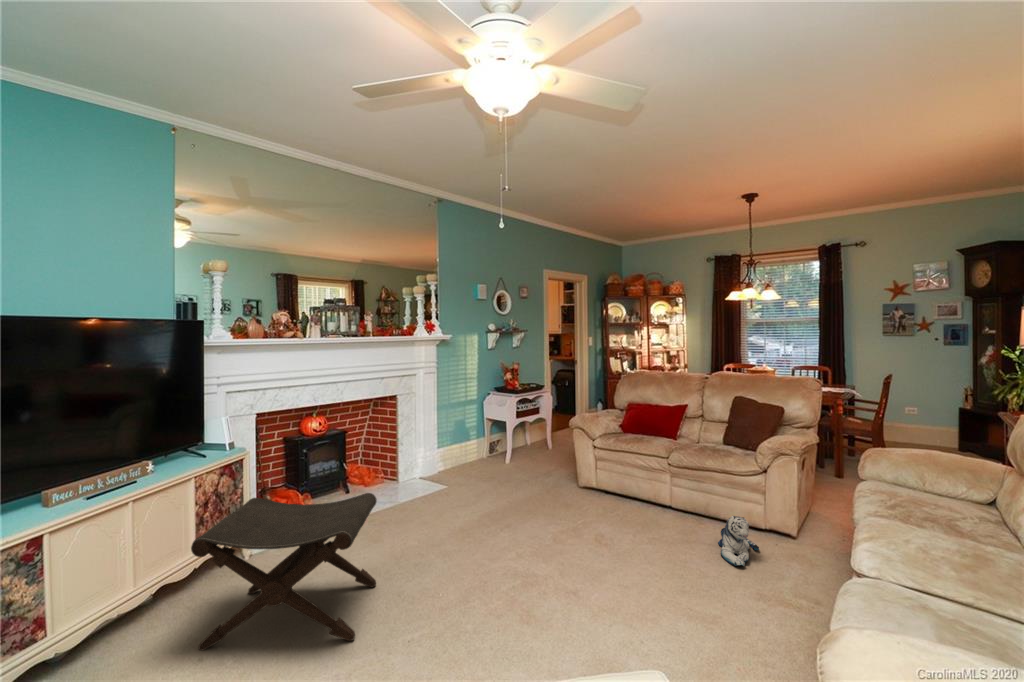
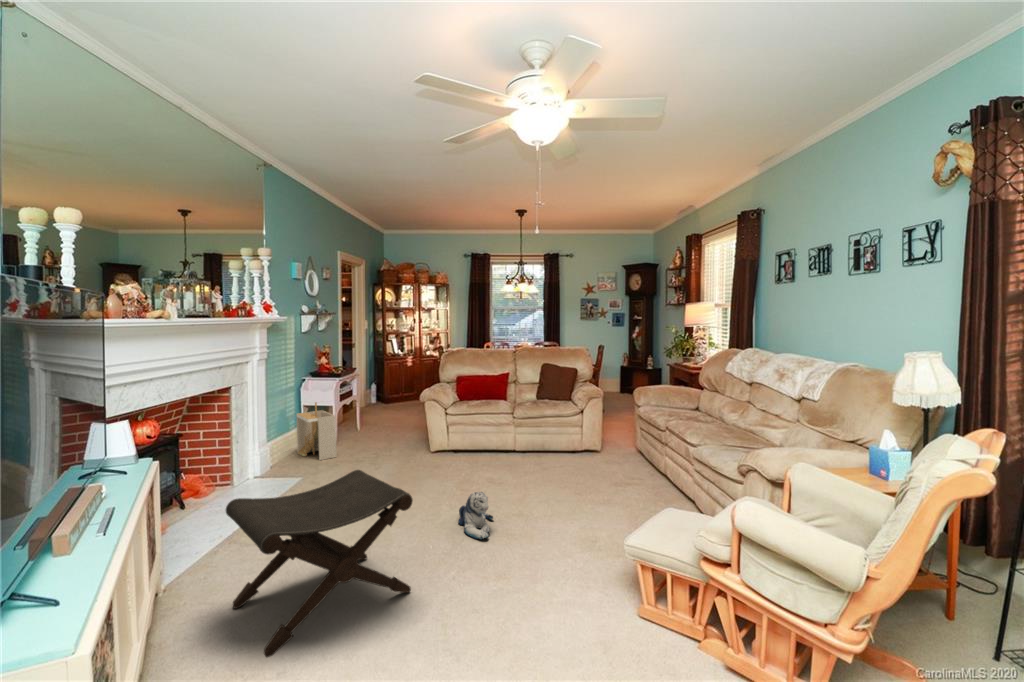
storage bin: none [469,416,496,473] -> present [297,402,336,460]
plush toy: present [718,516,759,566] -> present [458,492,493,540]

